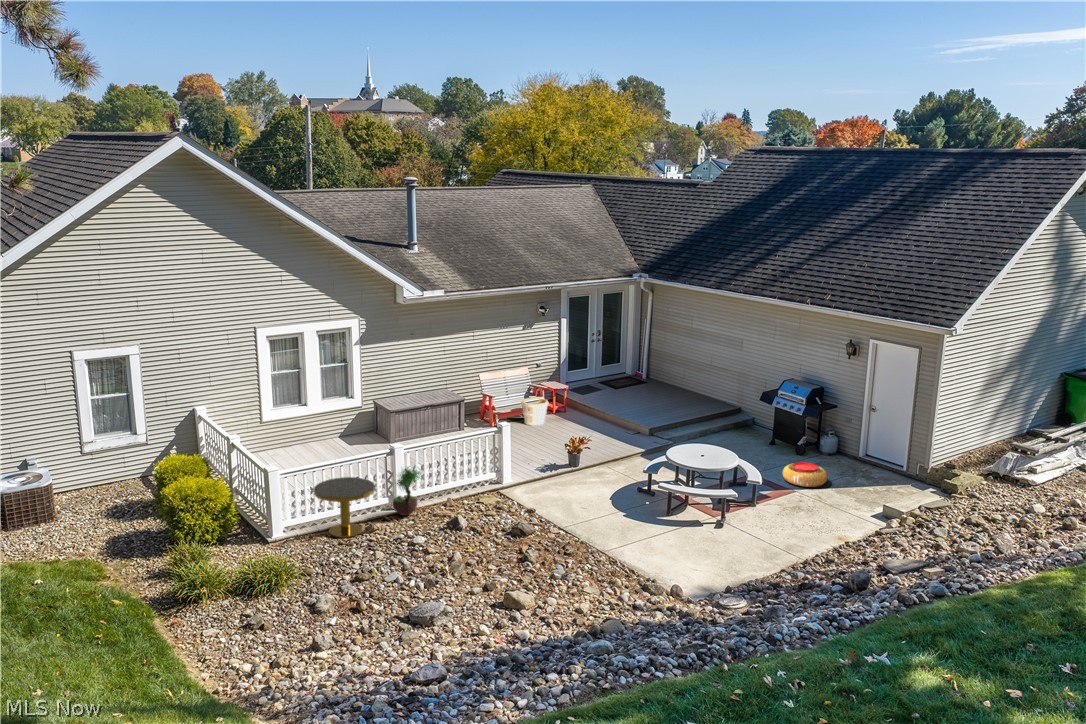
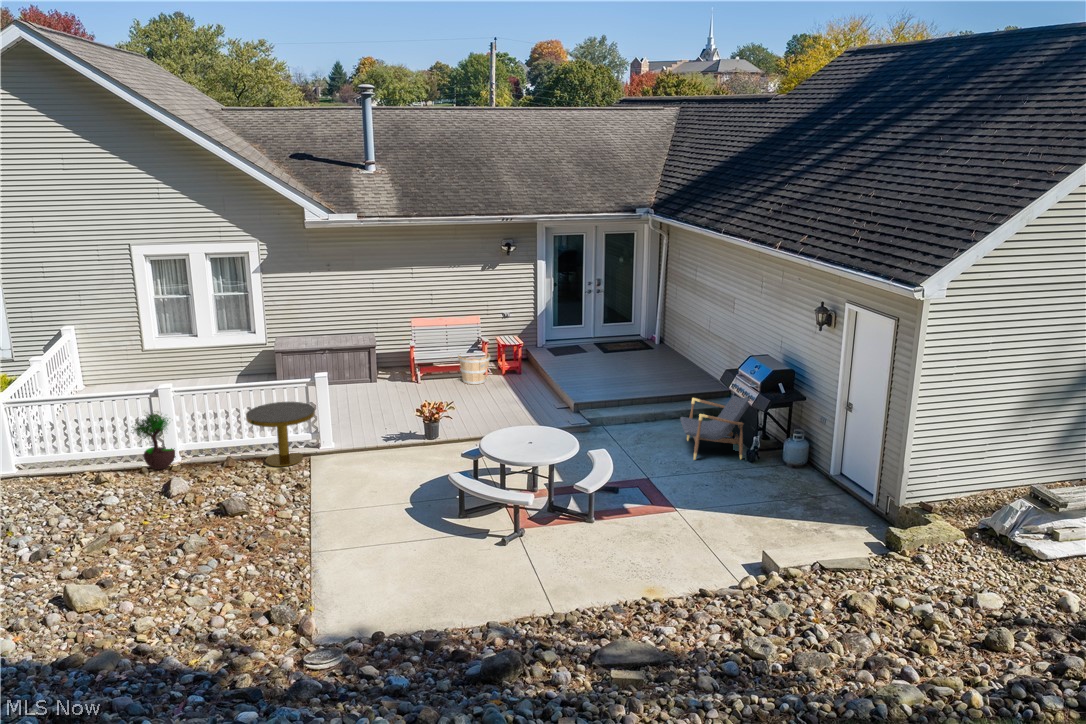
lounge chair: none [739,403,796,458] -> present [680,395,750,460]
pouf: present [783,462,827,487] -> none [678,473,743,513]
side table: present [314,477,375,537] -> present [246,402,315,466]

